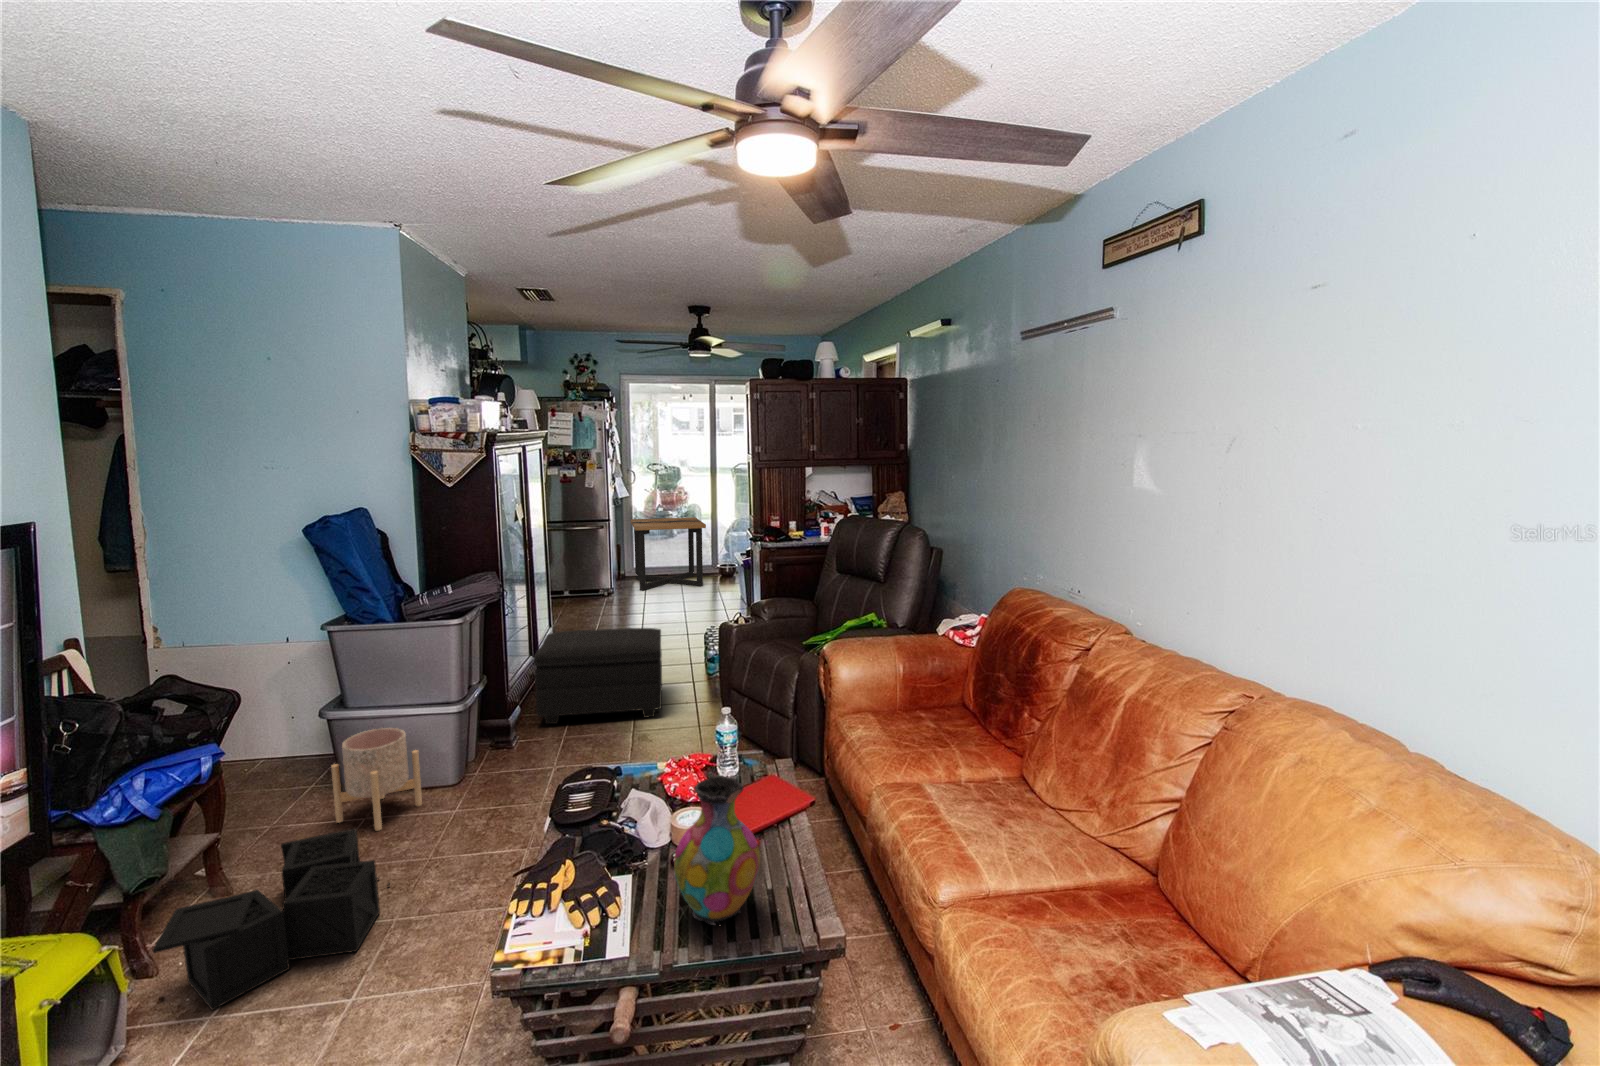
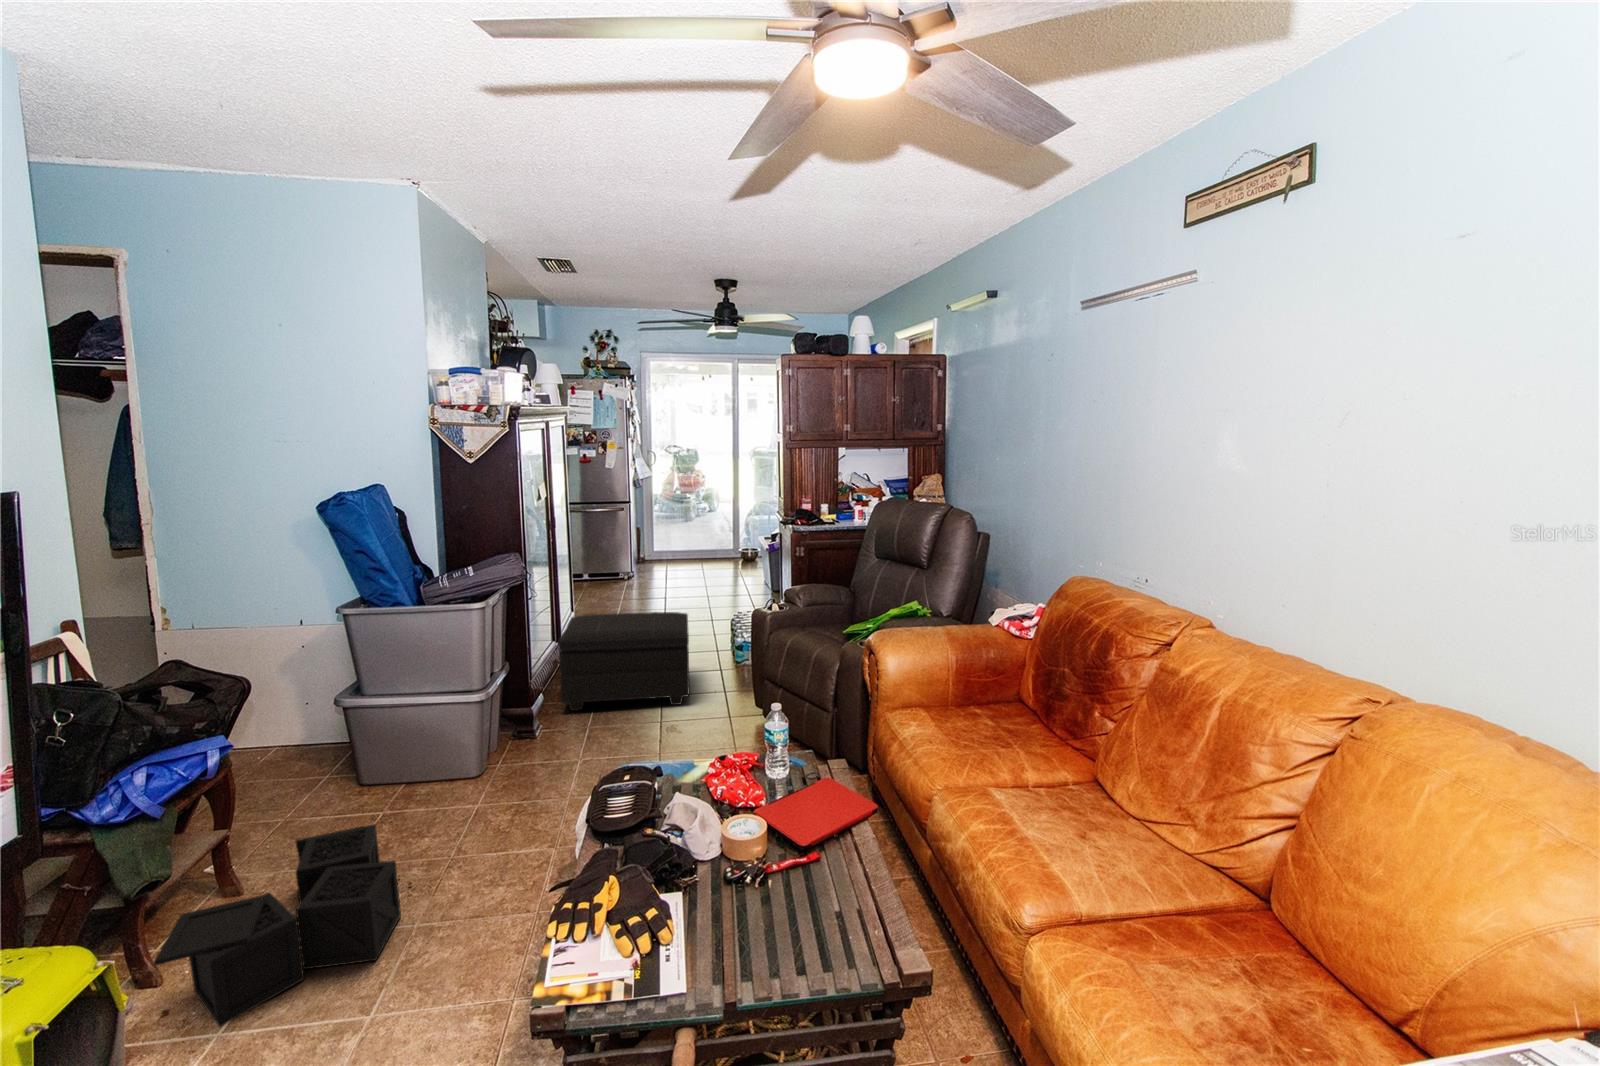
side table: present [631,517,706,590] -> none [650,500,726,573]
planter: present [331,728,422,831] -> none [349,715,444,824]
vase: present [674,776,760,925] -> none [734,785,831,956]

